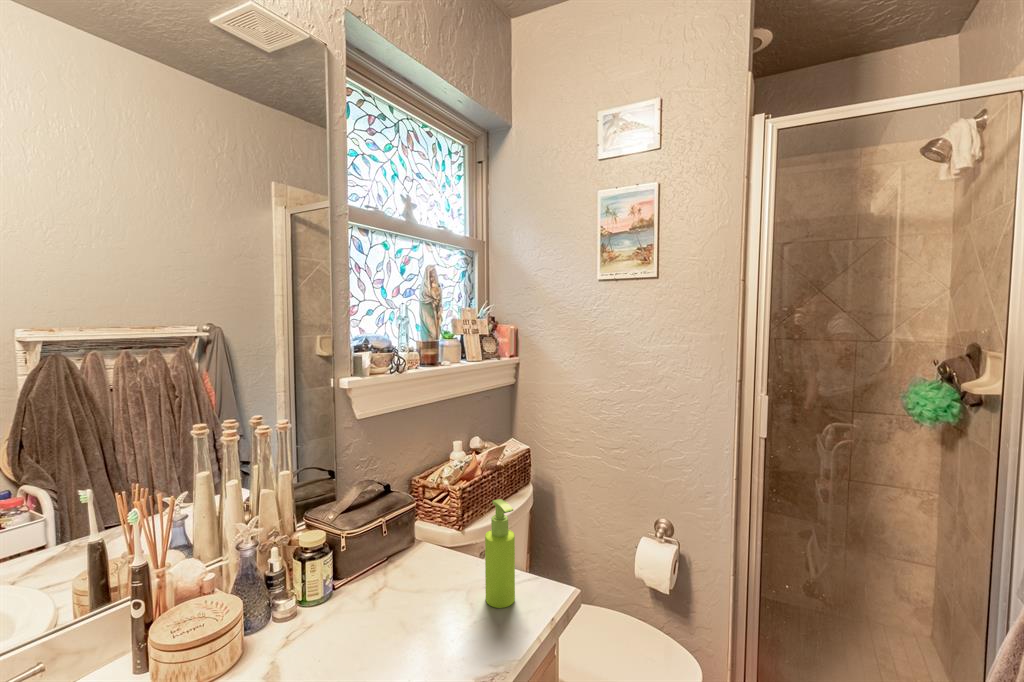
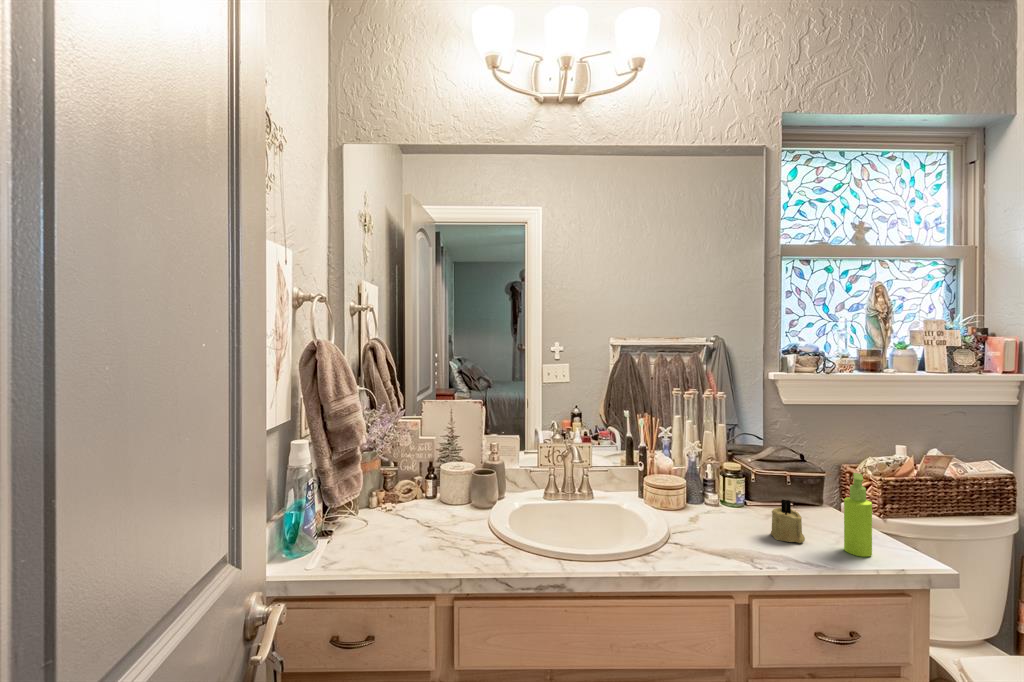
candle: none [403,569,450,641] -> present [771,500,805,543]

